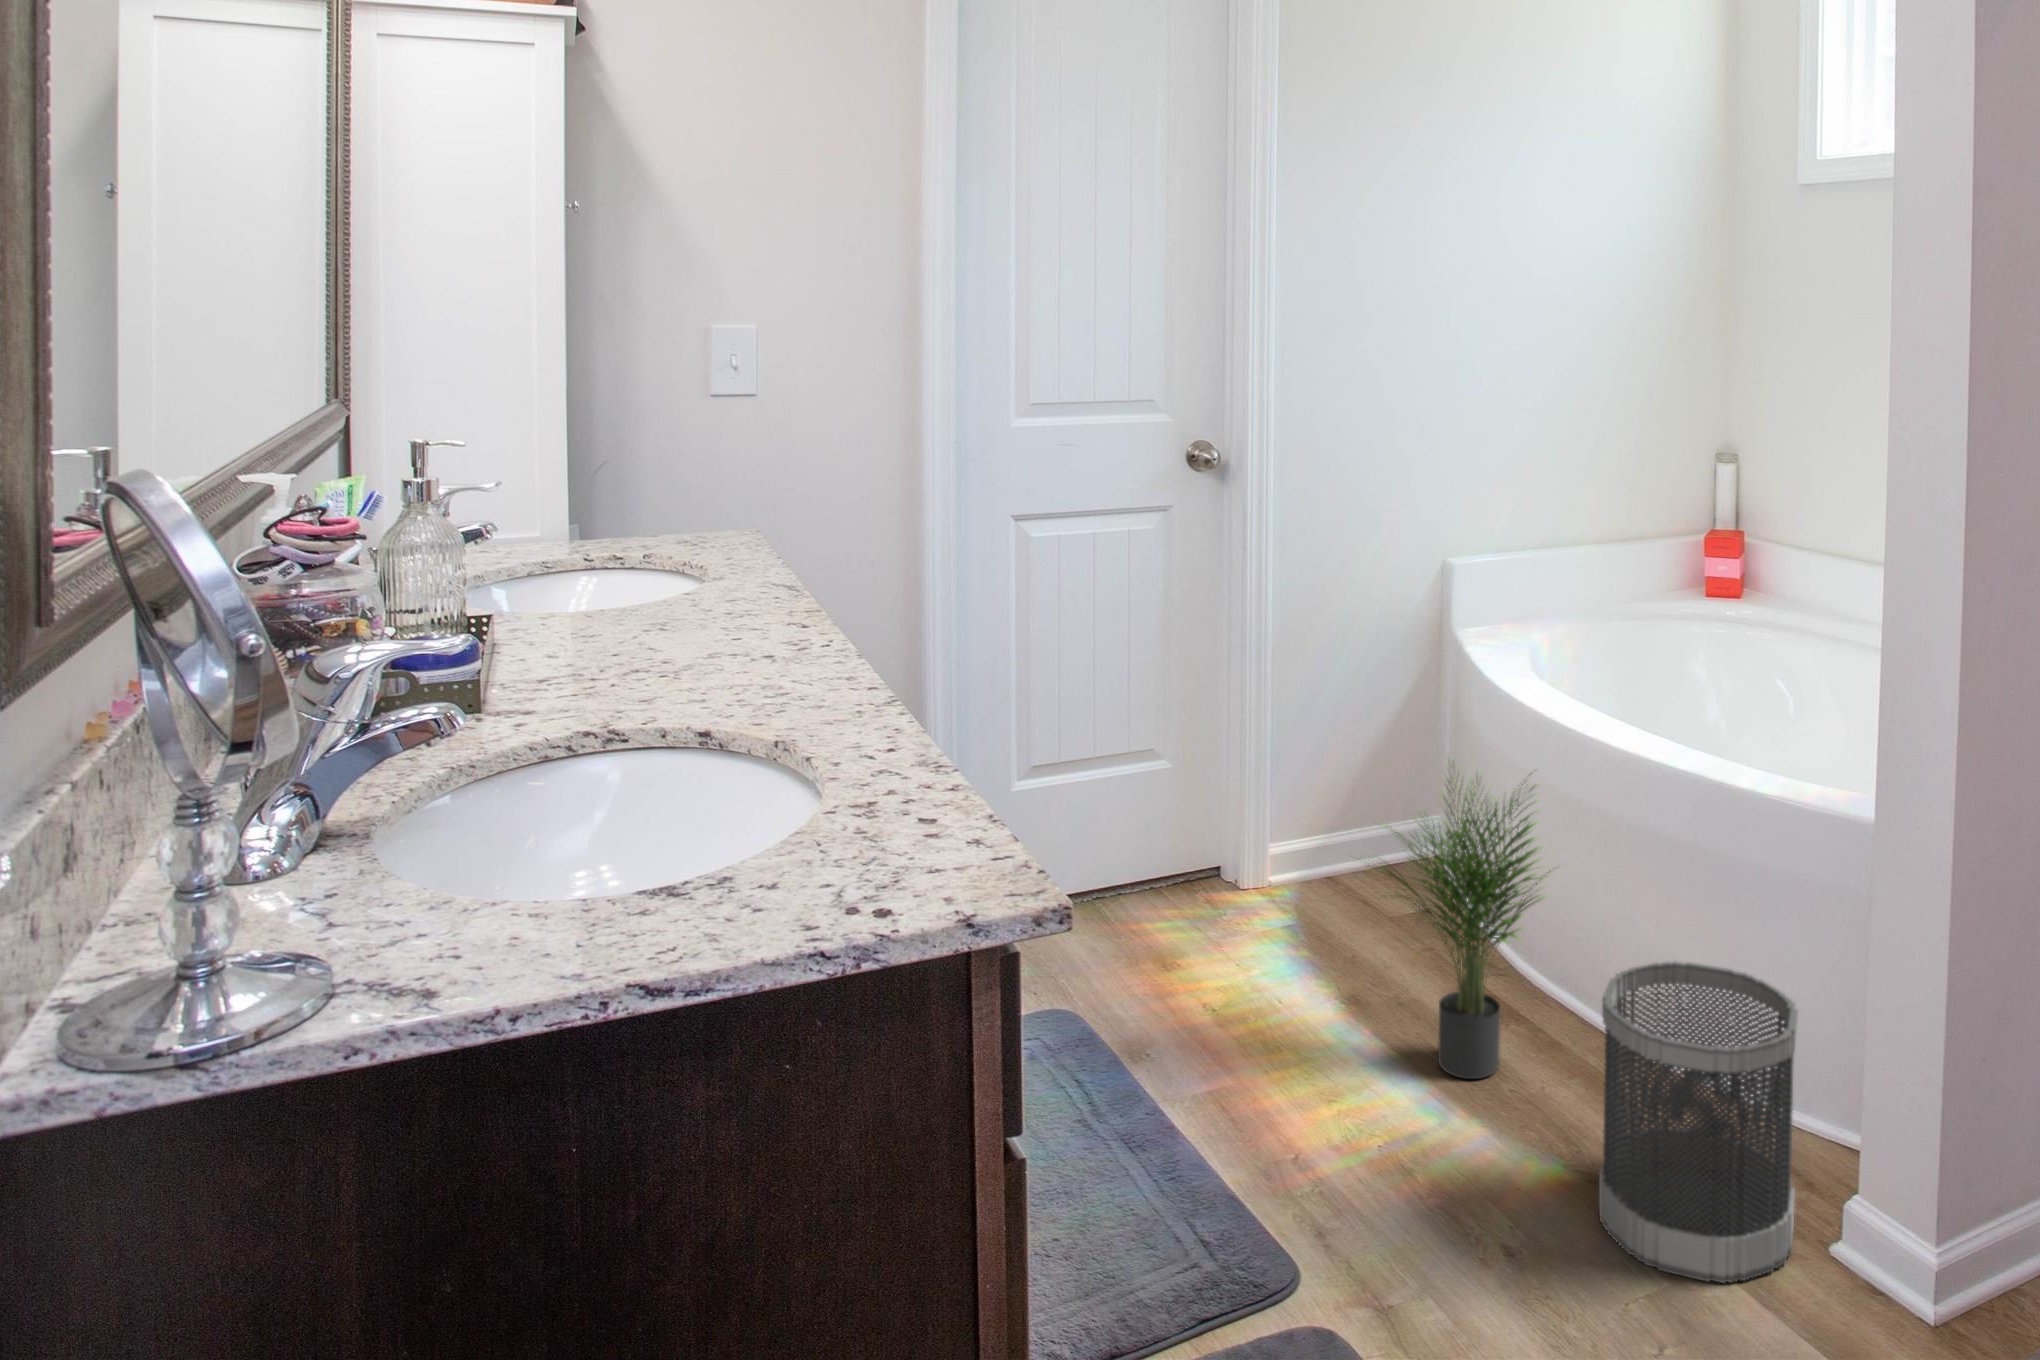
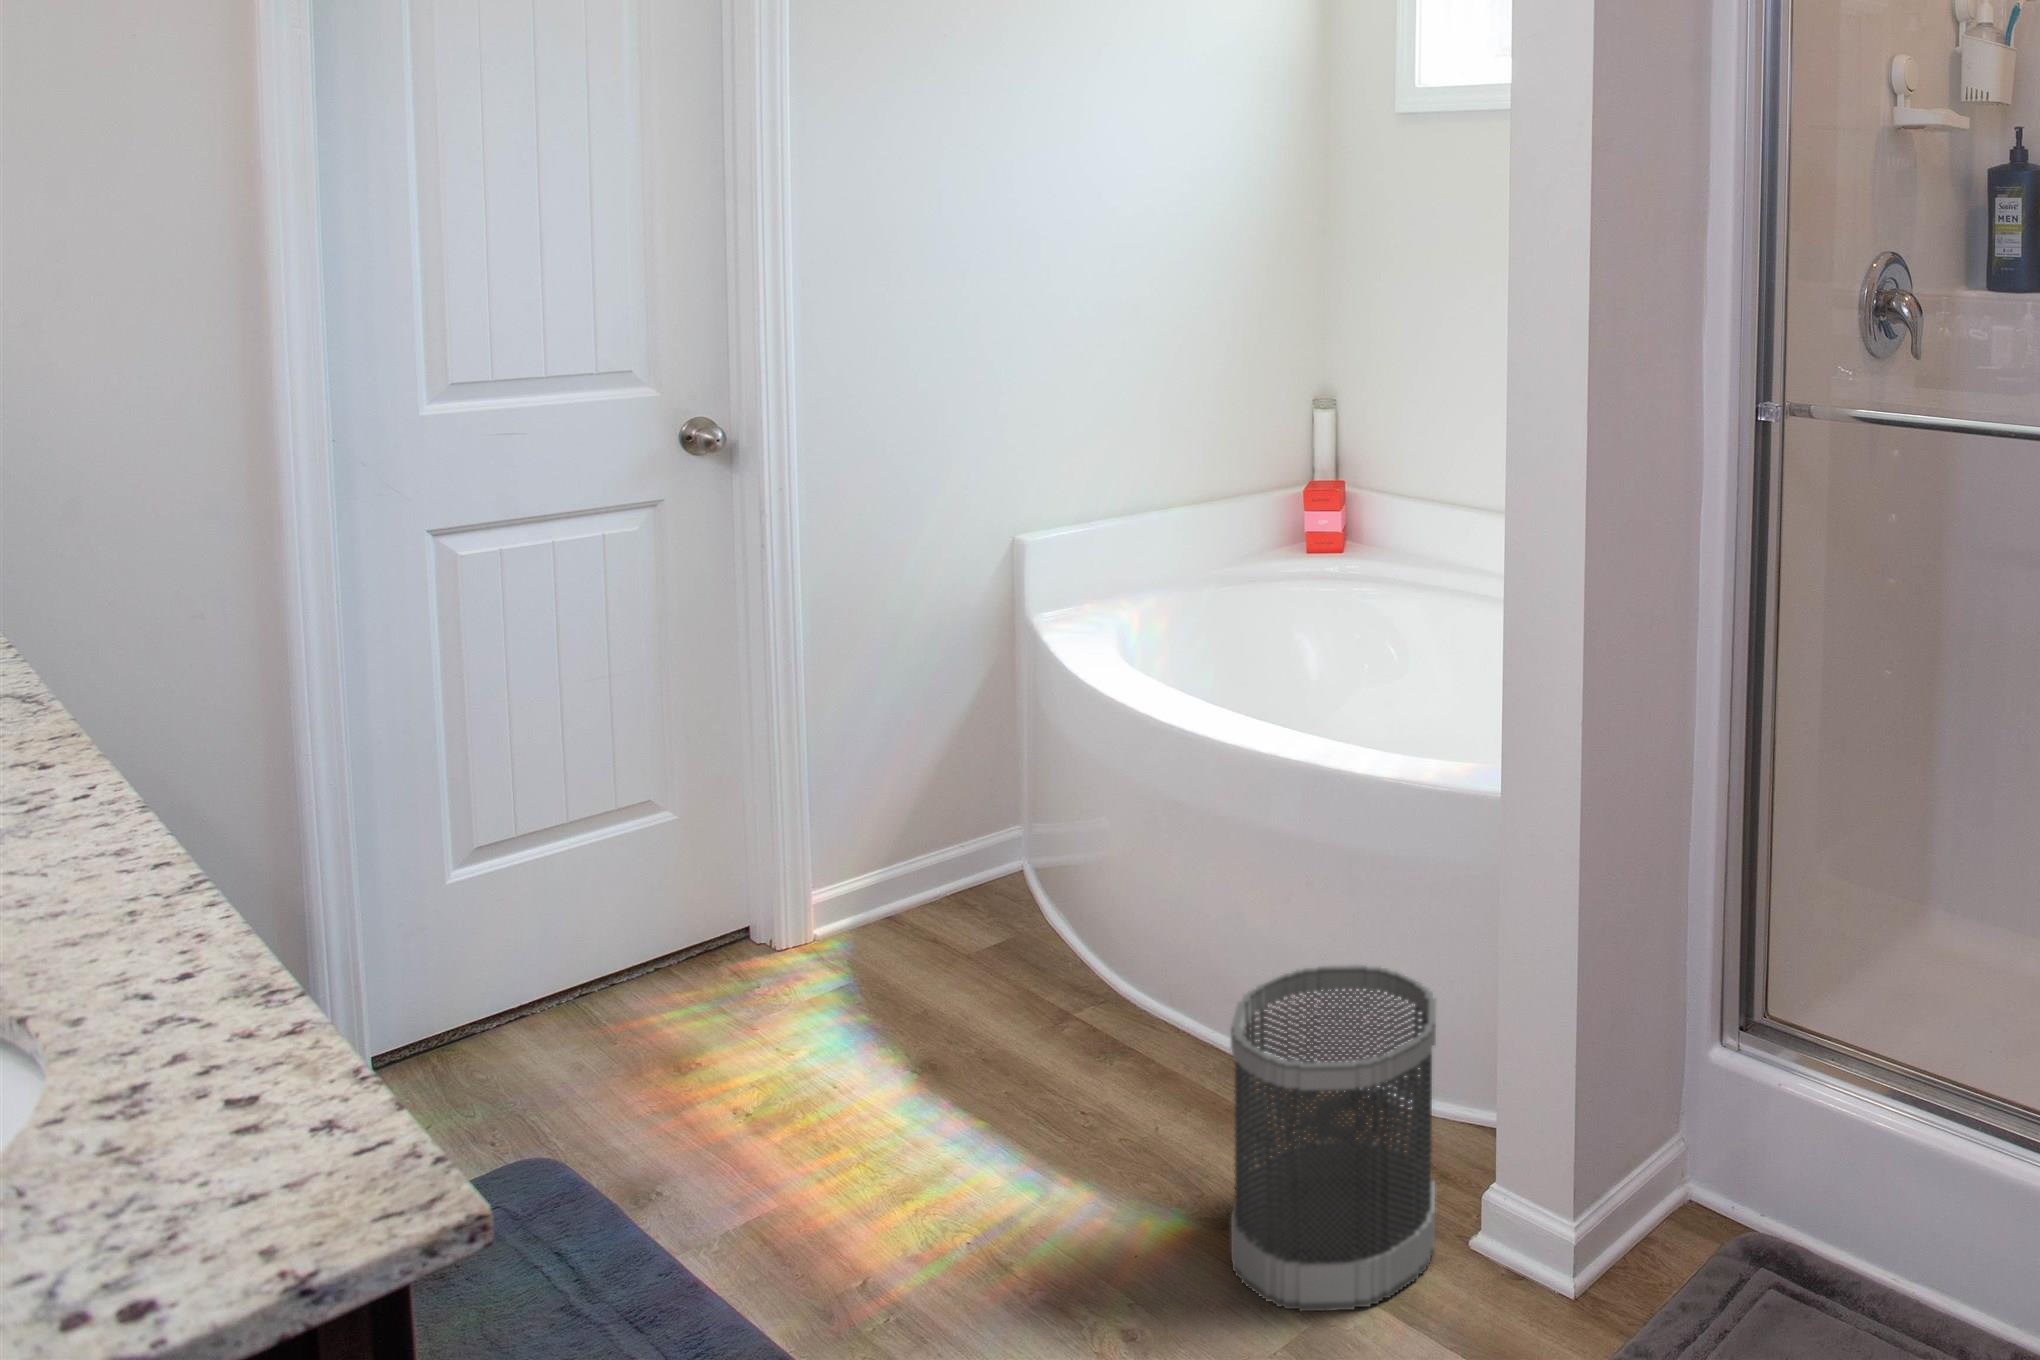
potted plant: present [1373,773,1549,1079] -> none [914,771,1184,1136]

